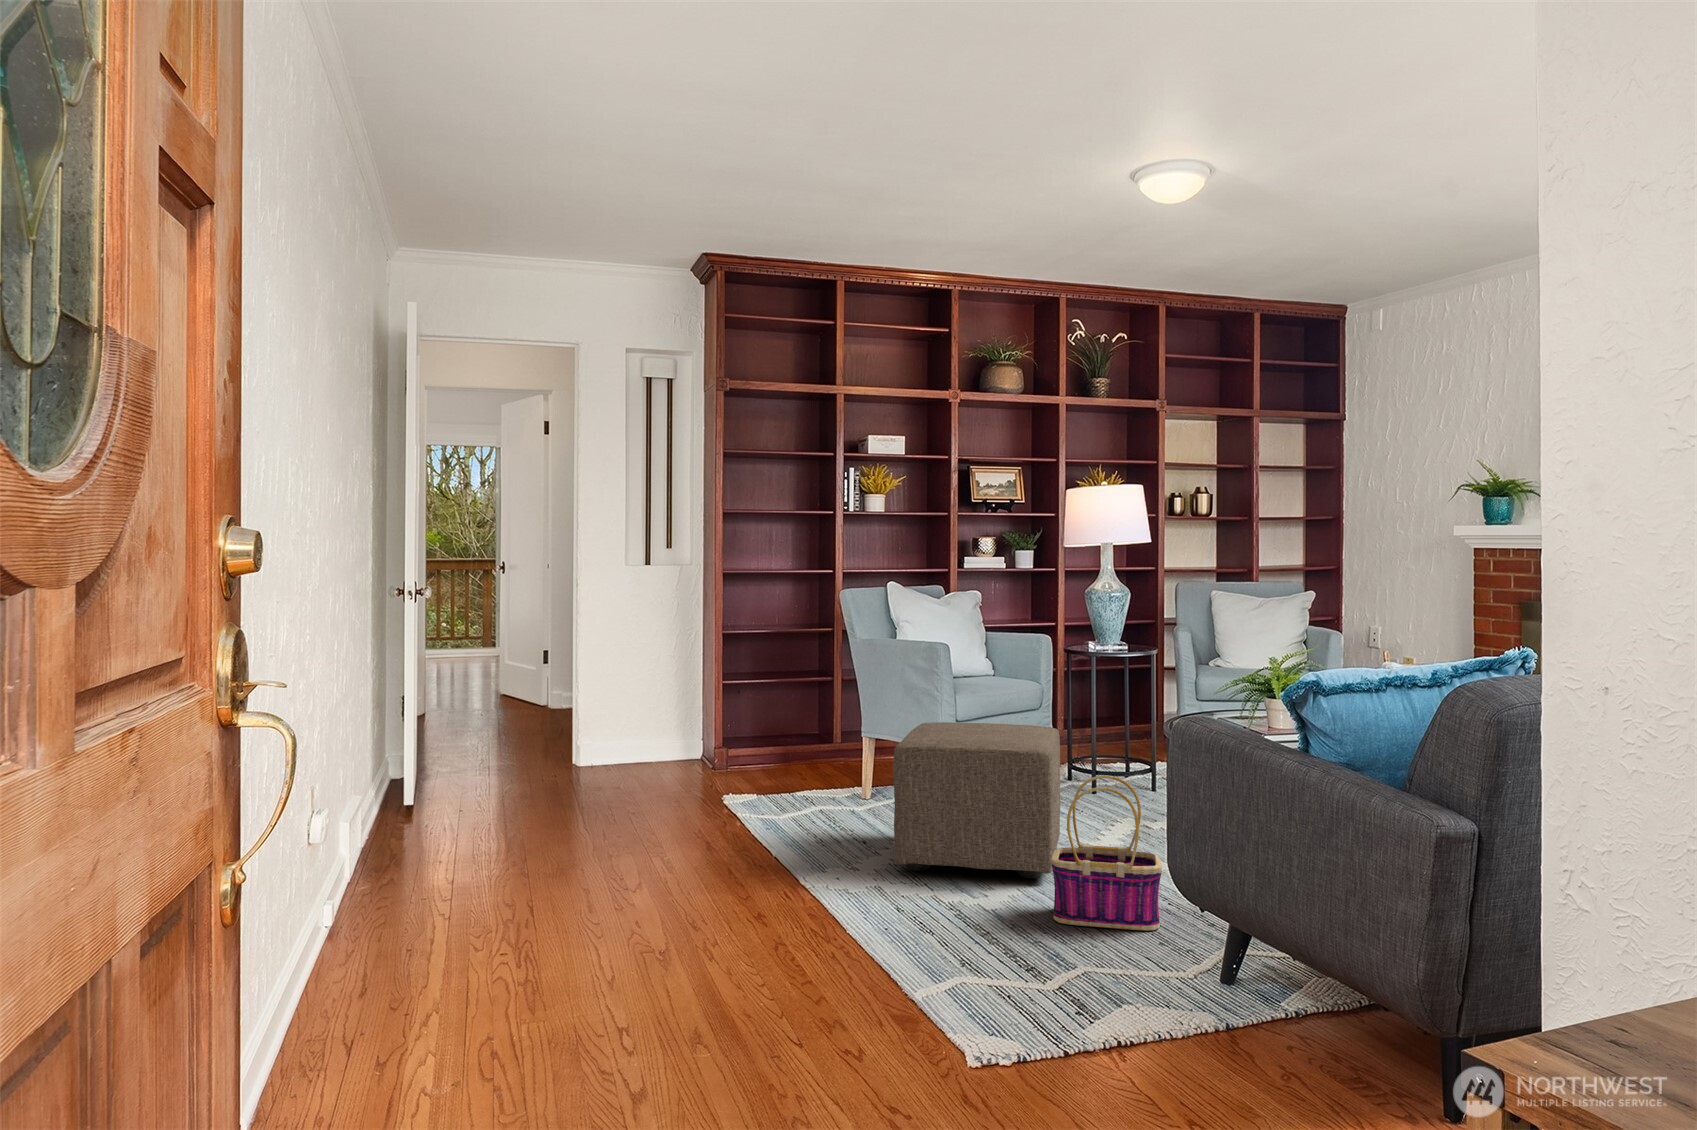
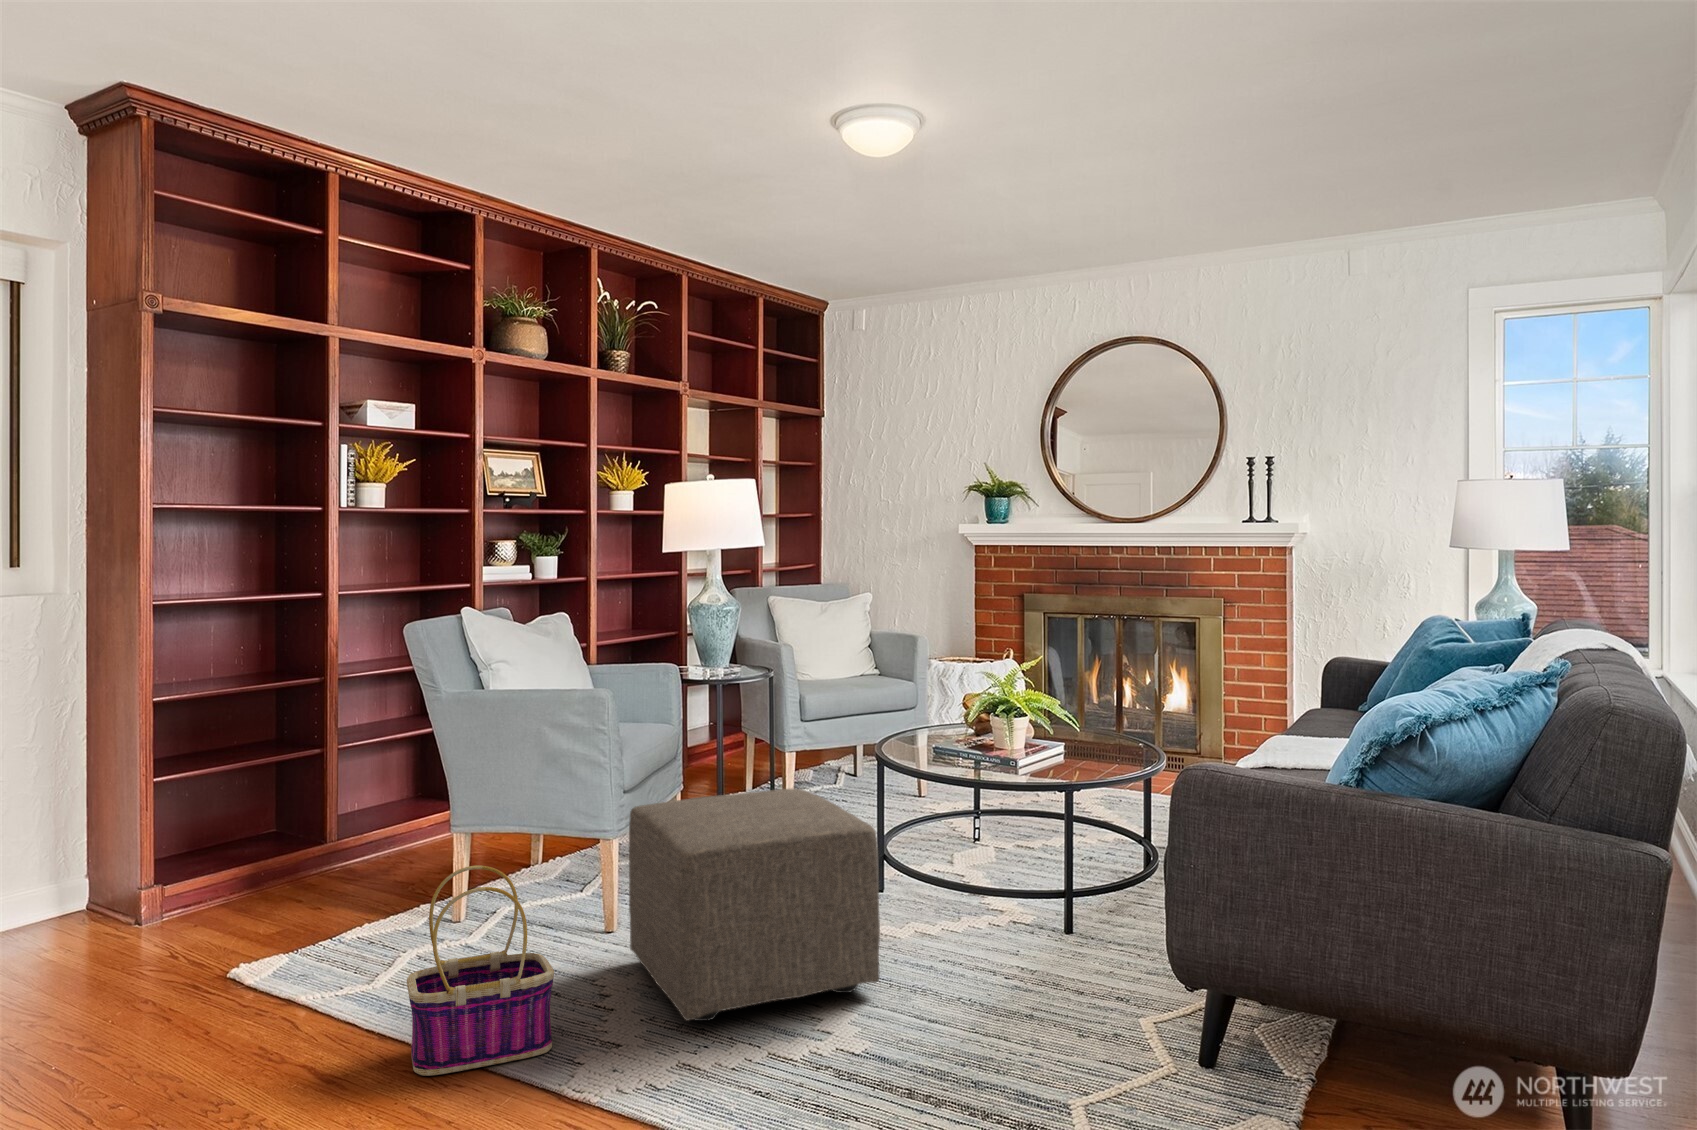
basket: present [1051,775,1162,930] -> present [407,866,554,1076]

